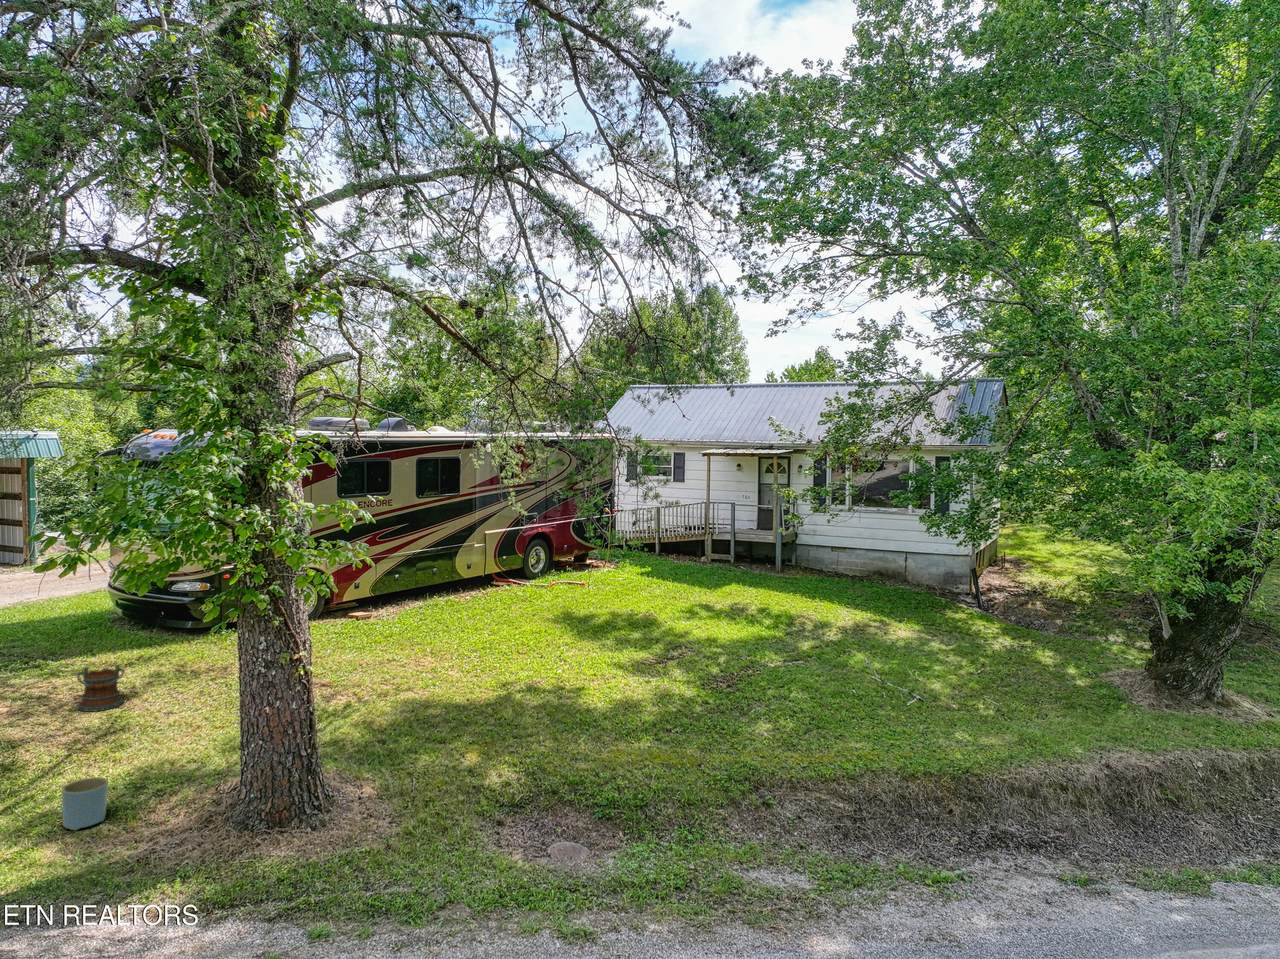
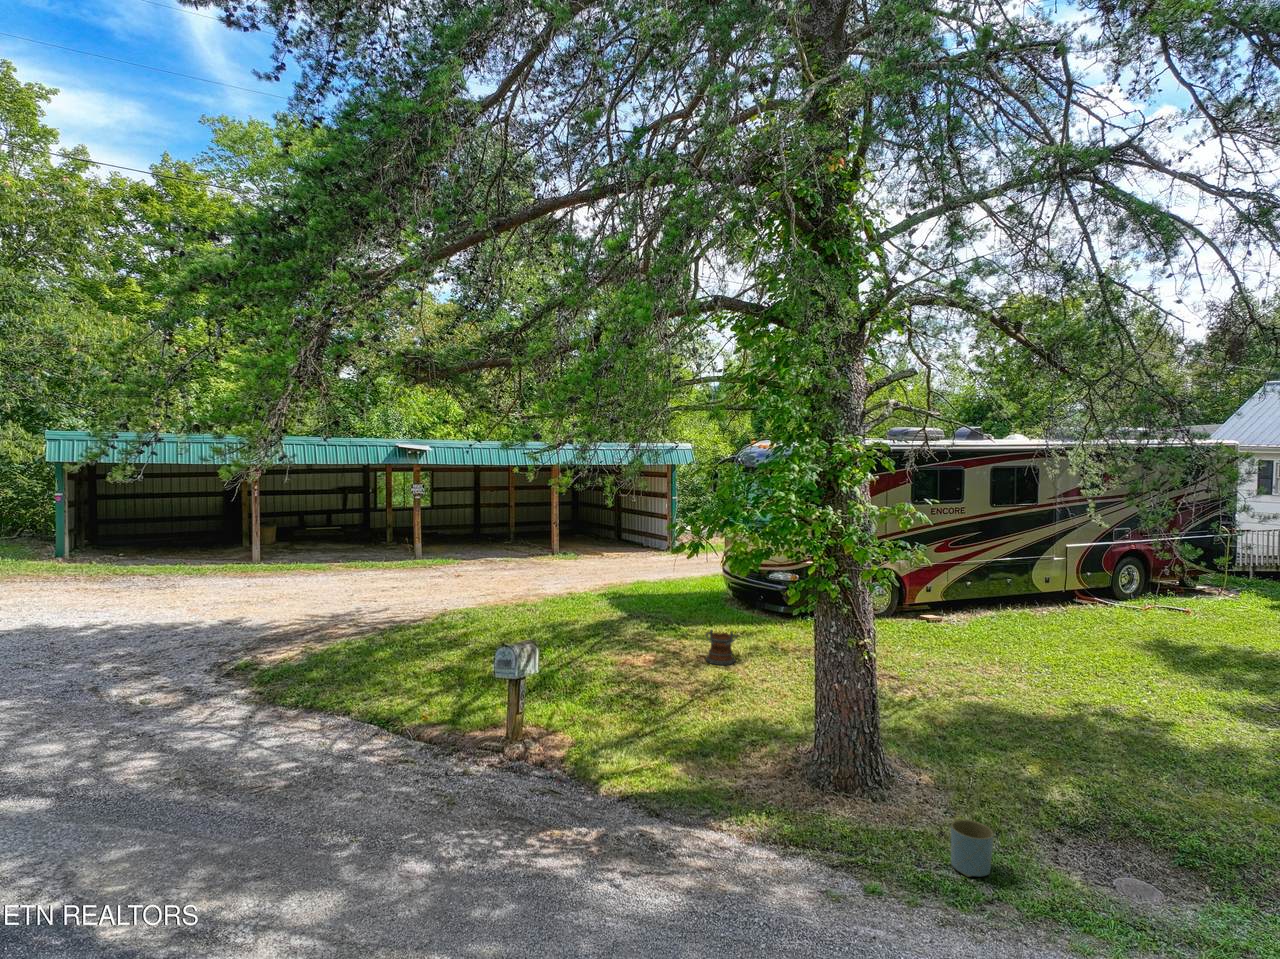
planter: present [62,777,108,830] -> present [951,820,994,877]

